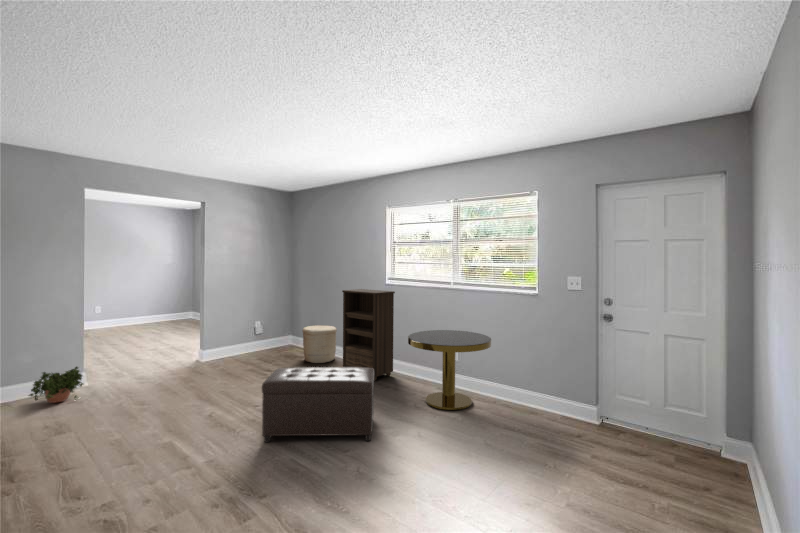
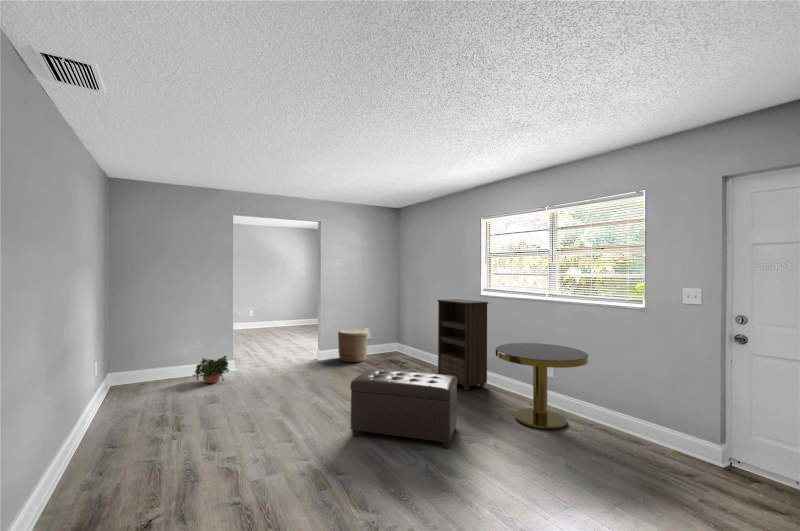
woven basket: present [303,325,337,363] -> present [338,329,368,362]

